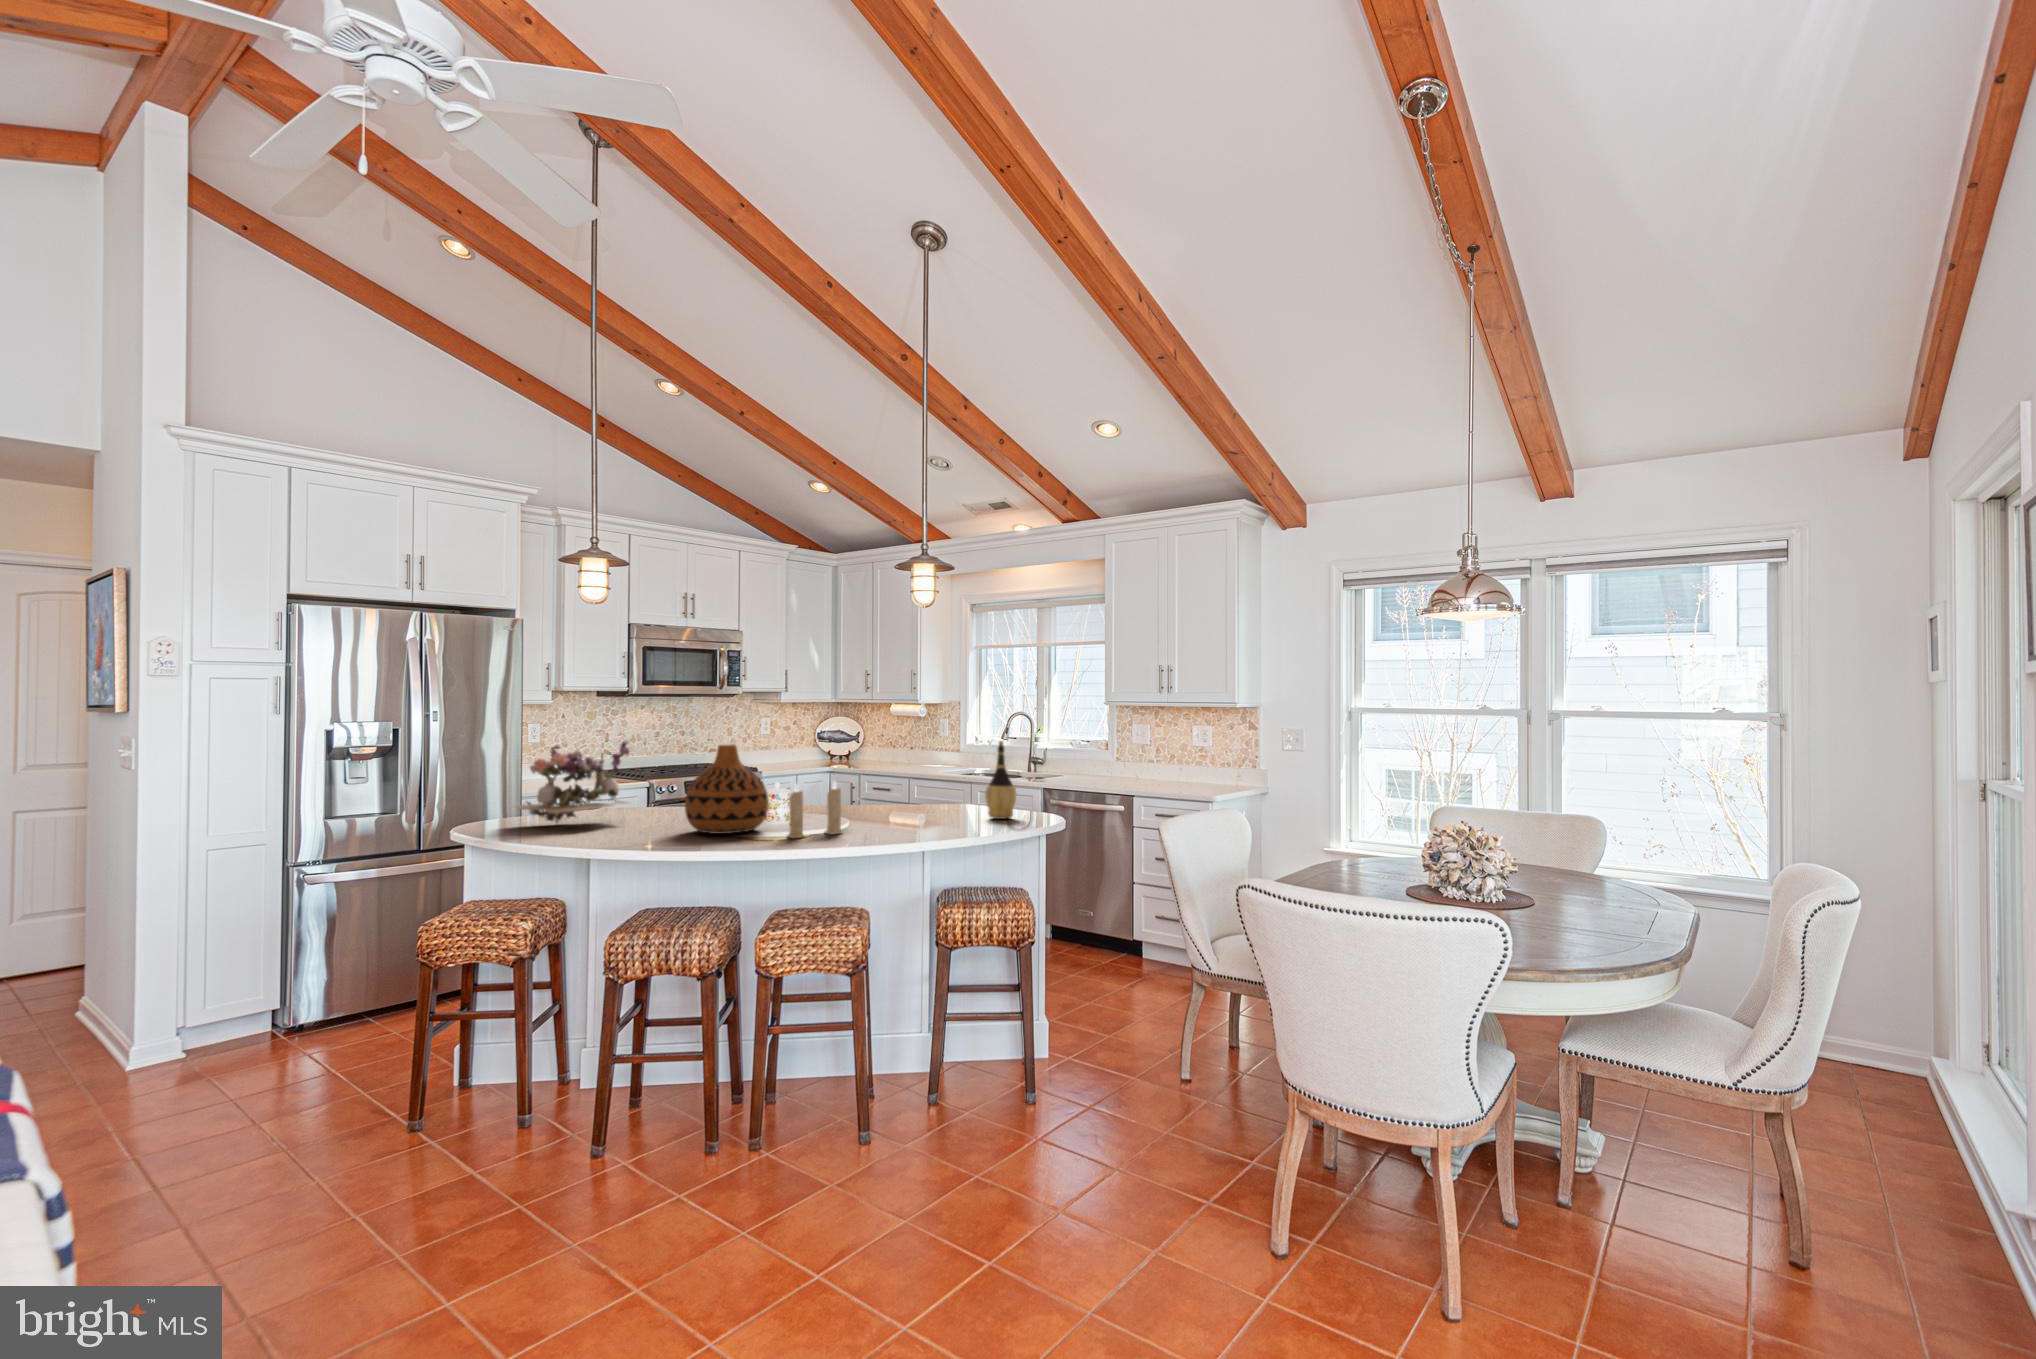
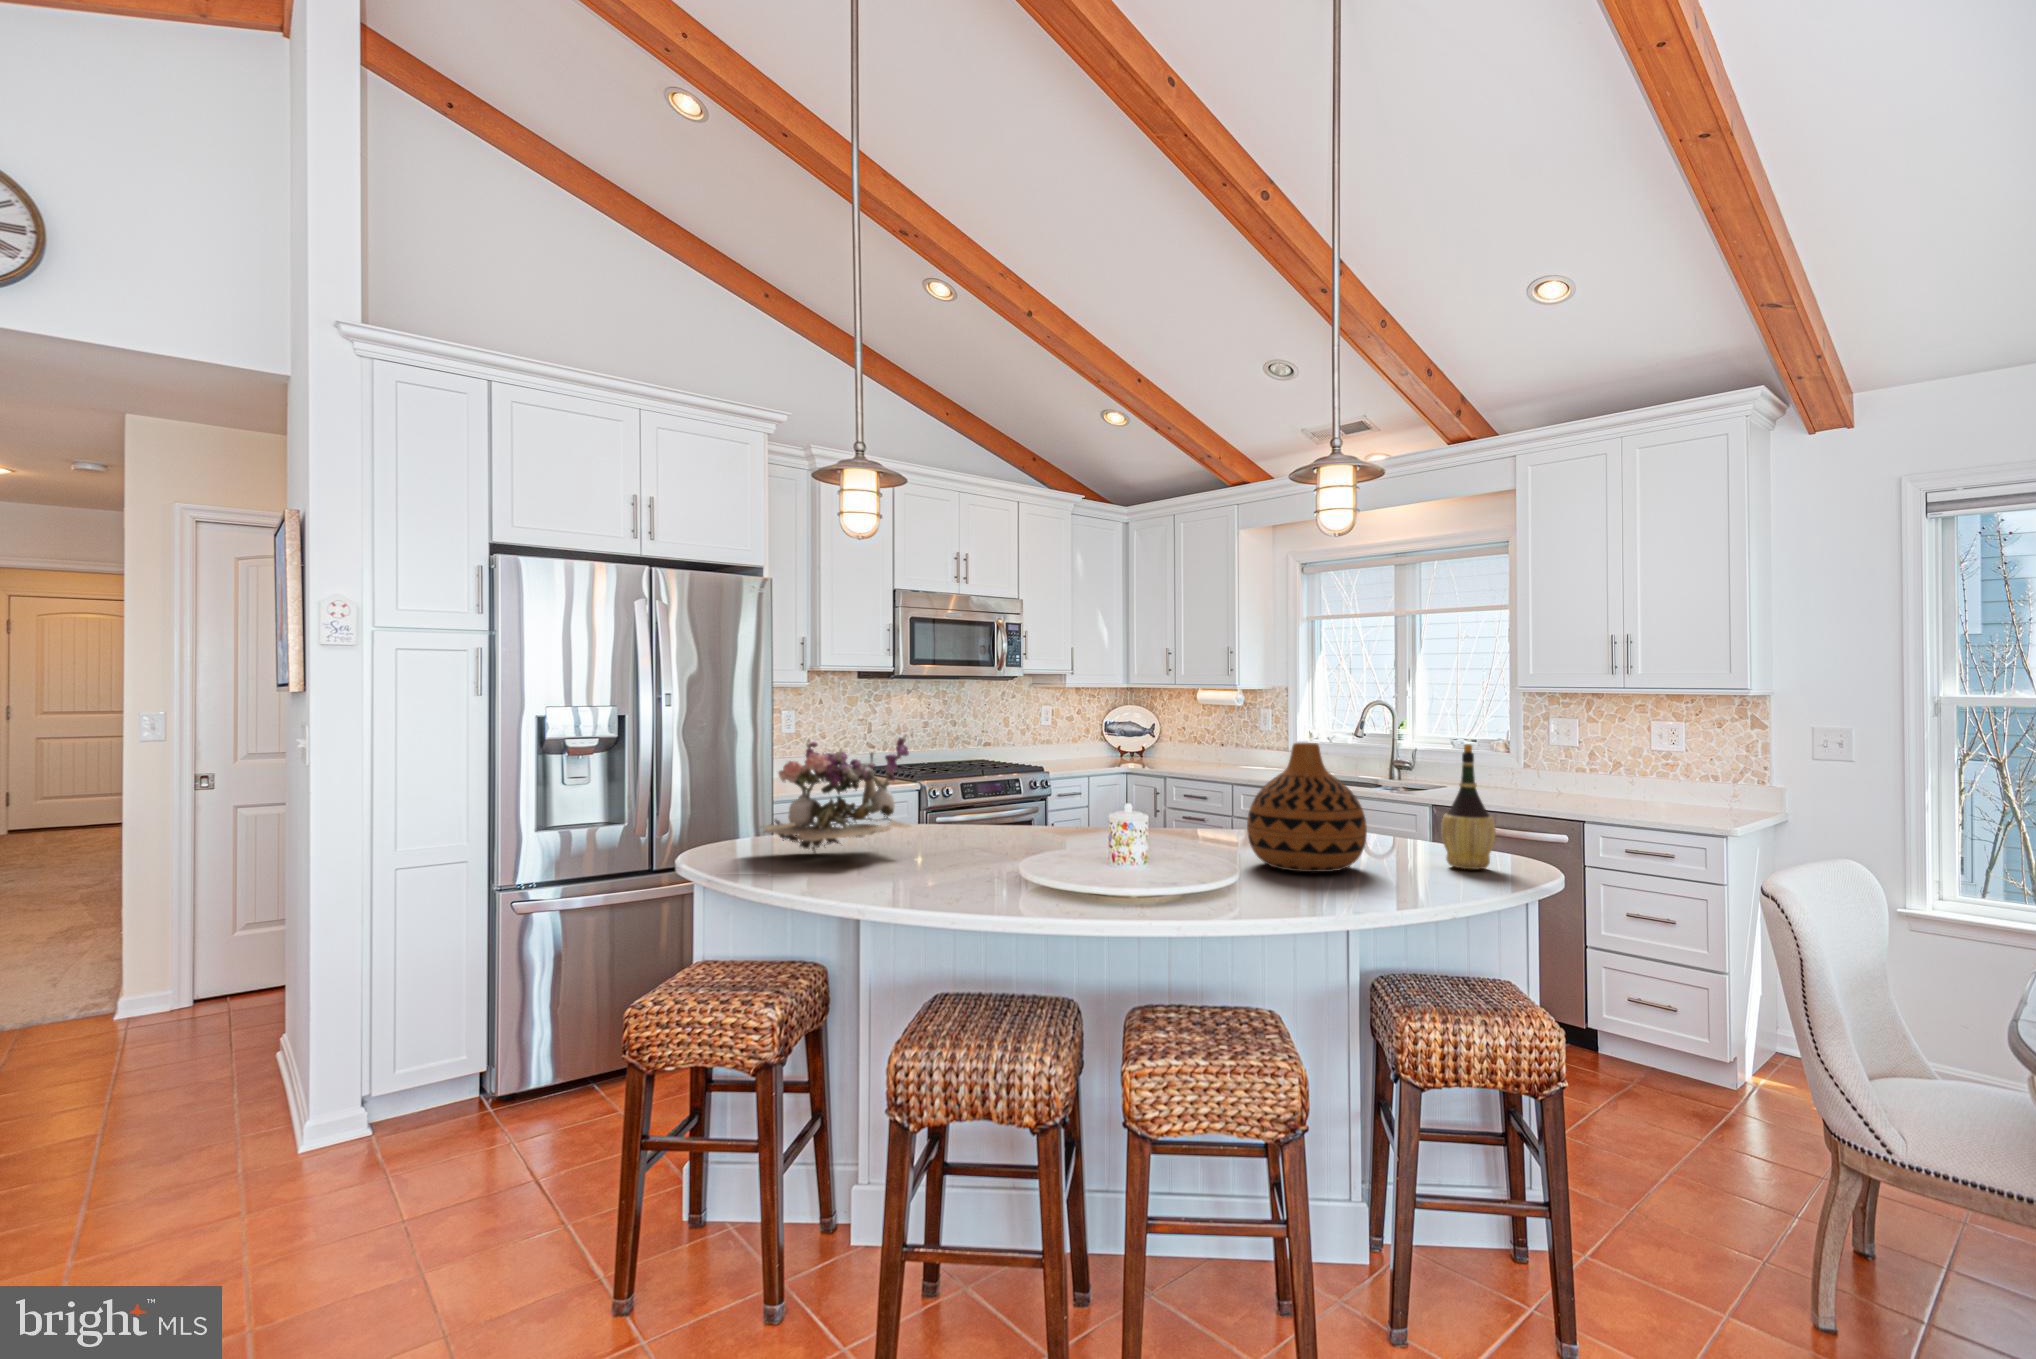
vase: present [685,745,769,834] -> present [1247,743,1367,872]
candle: present [787,782,842,838] -> none [1154,803,1240,899]

